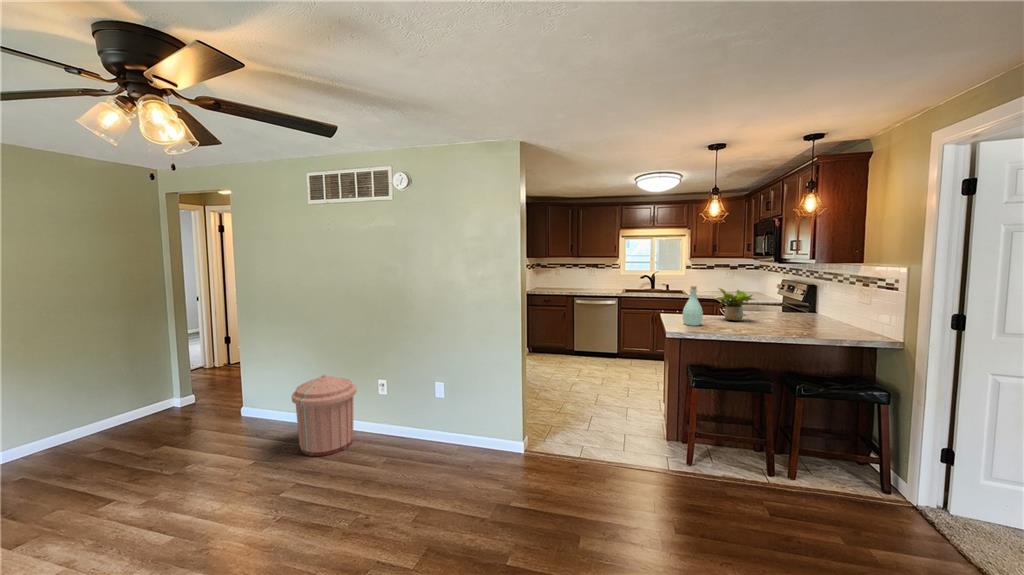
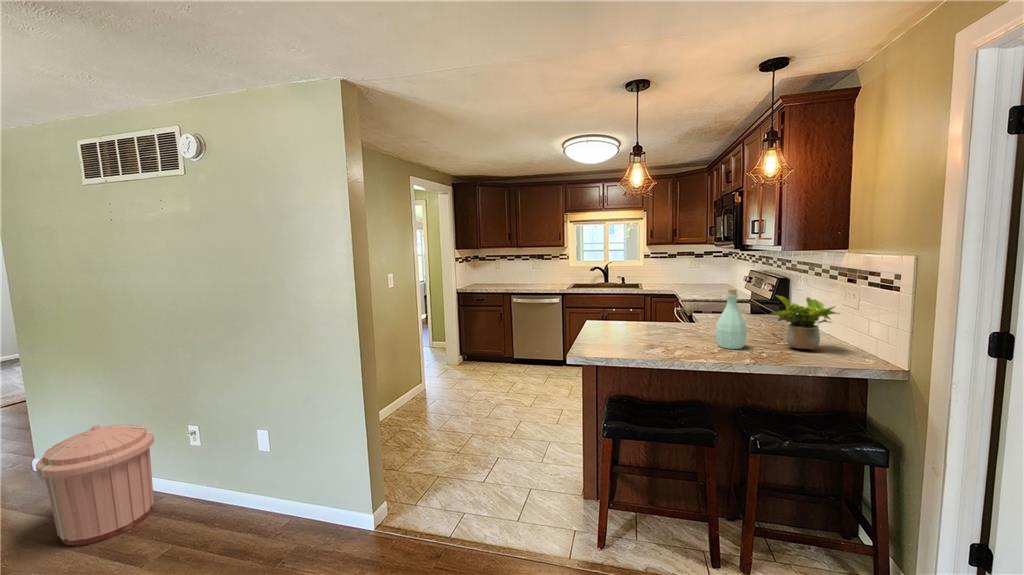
bottle: present [683,286,703,326] -> present [716,289,747,349]
potted plant: present [716,288,753,321] -> present [771,295,839,350]

